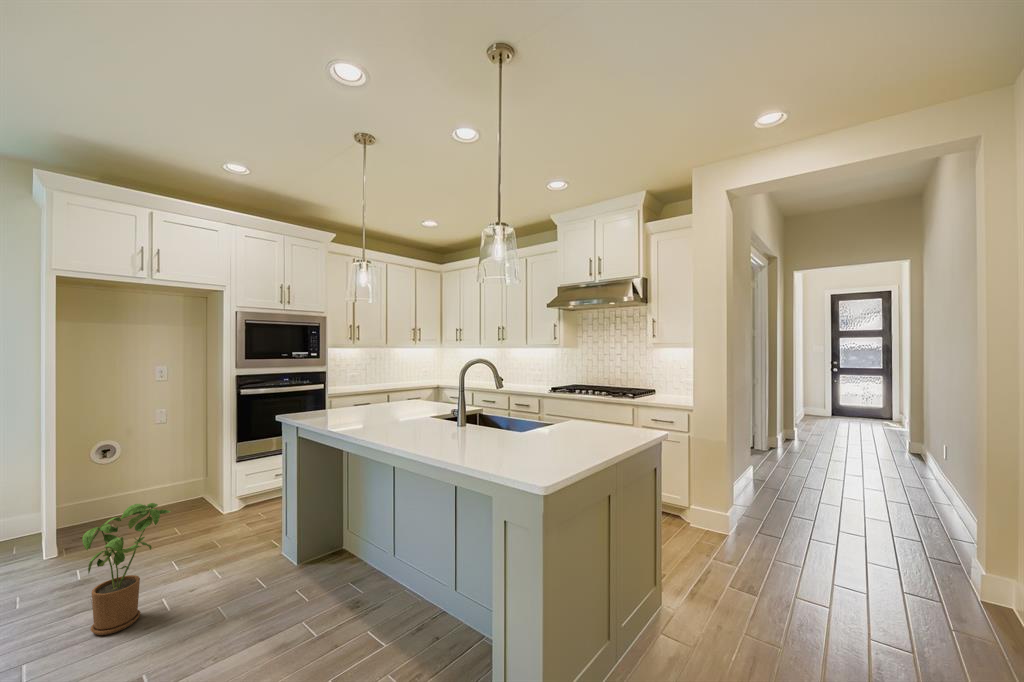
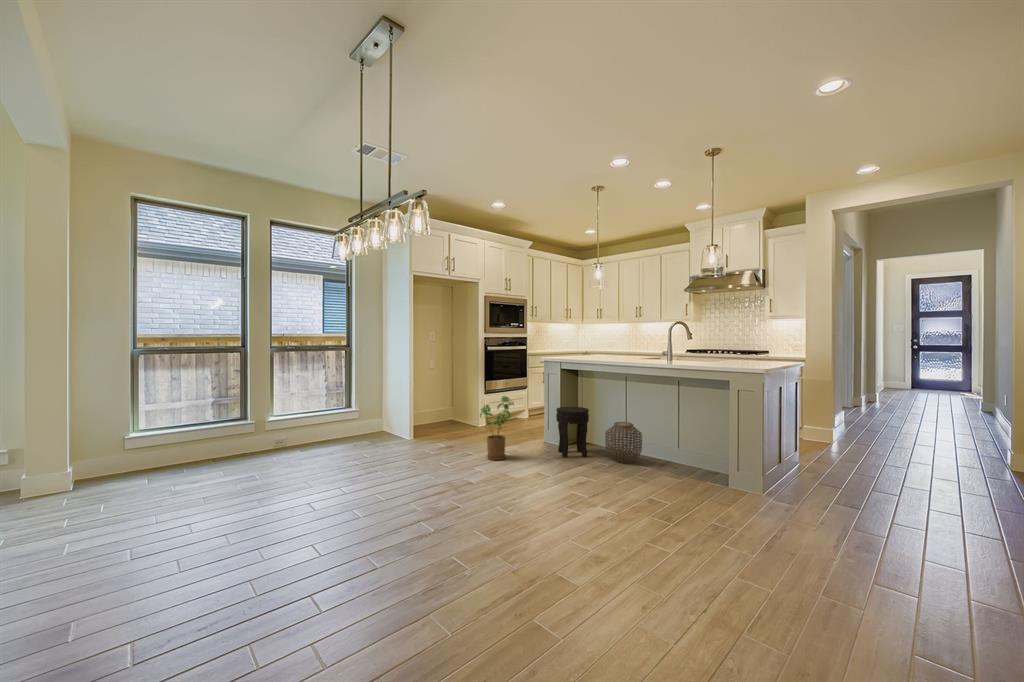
side table: none [250,508,315,614] -> present [556,407,589,457]
woven basket: none [321,544,390,631] -> present [605,422,642,463]

